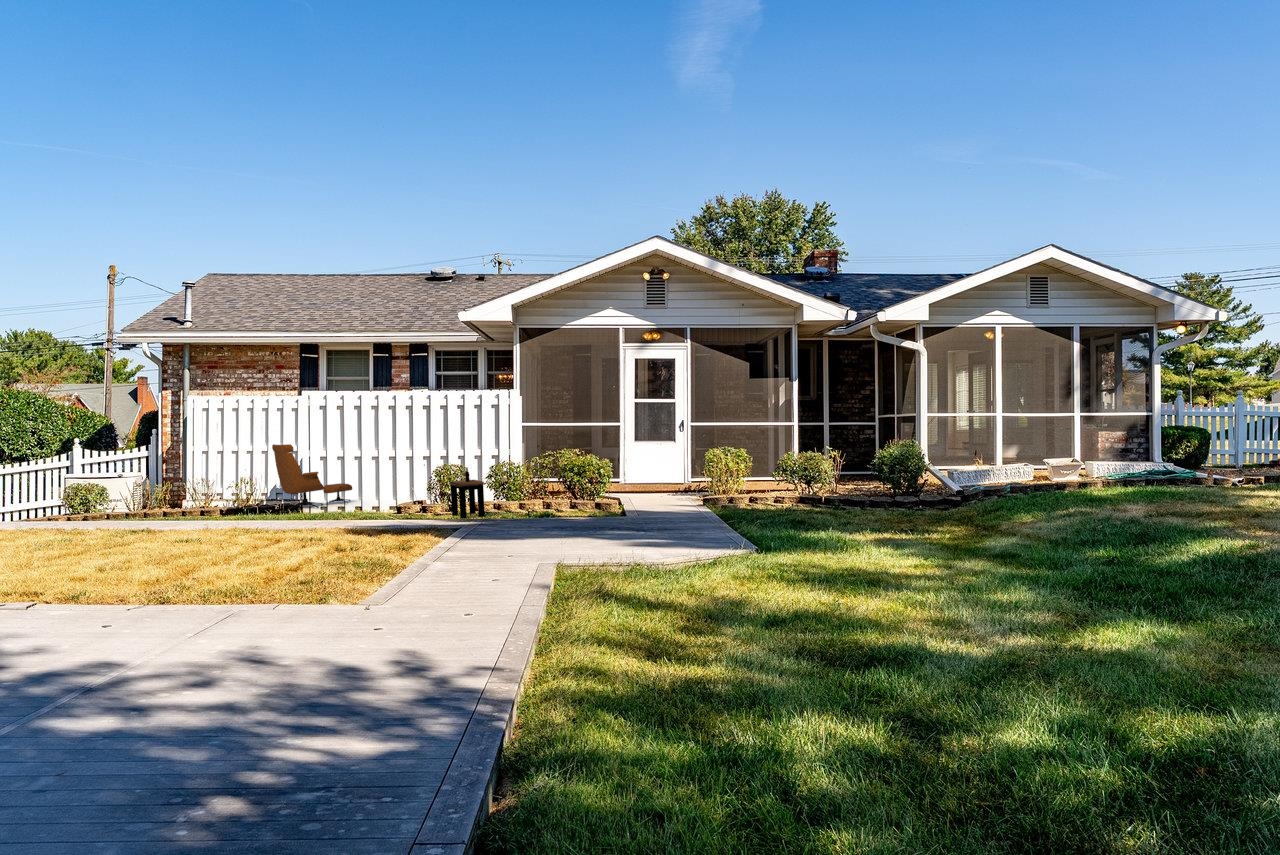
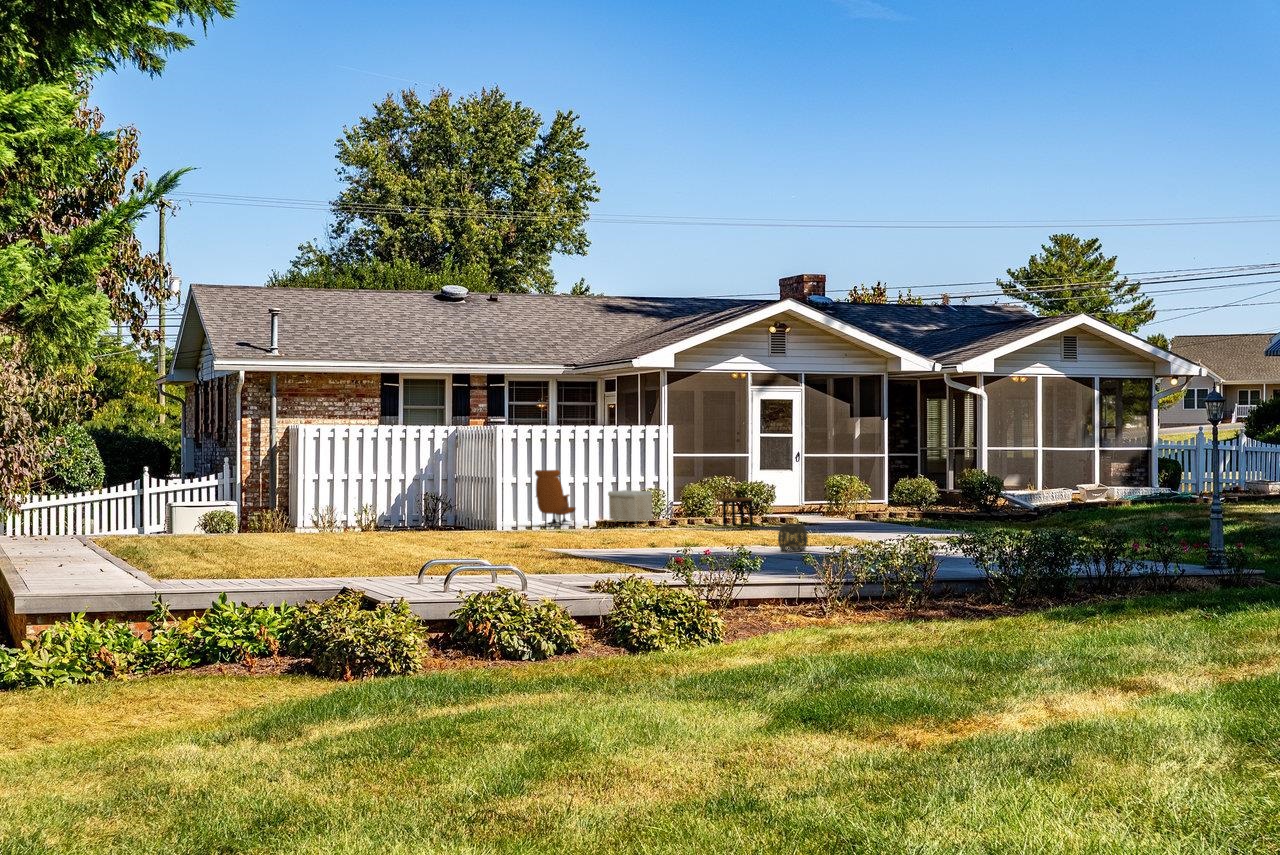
storage bench: none [396,465,430,505] -> present [608,490,653,523]
woven basket: none [55,566,120,621] -> present [778,524,808,552]

